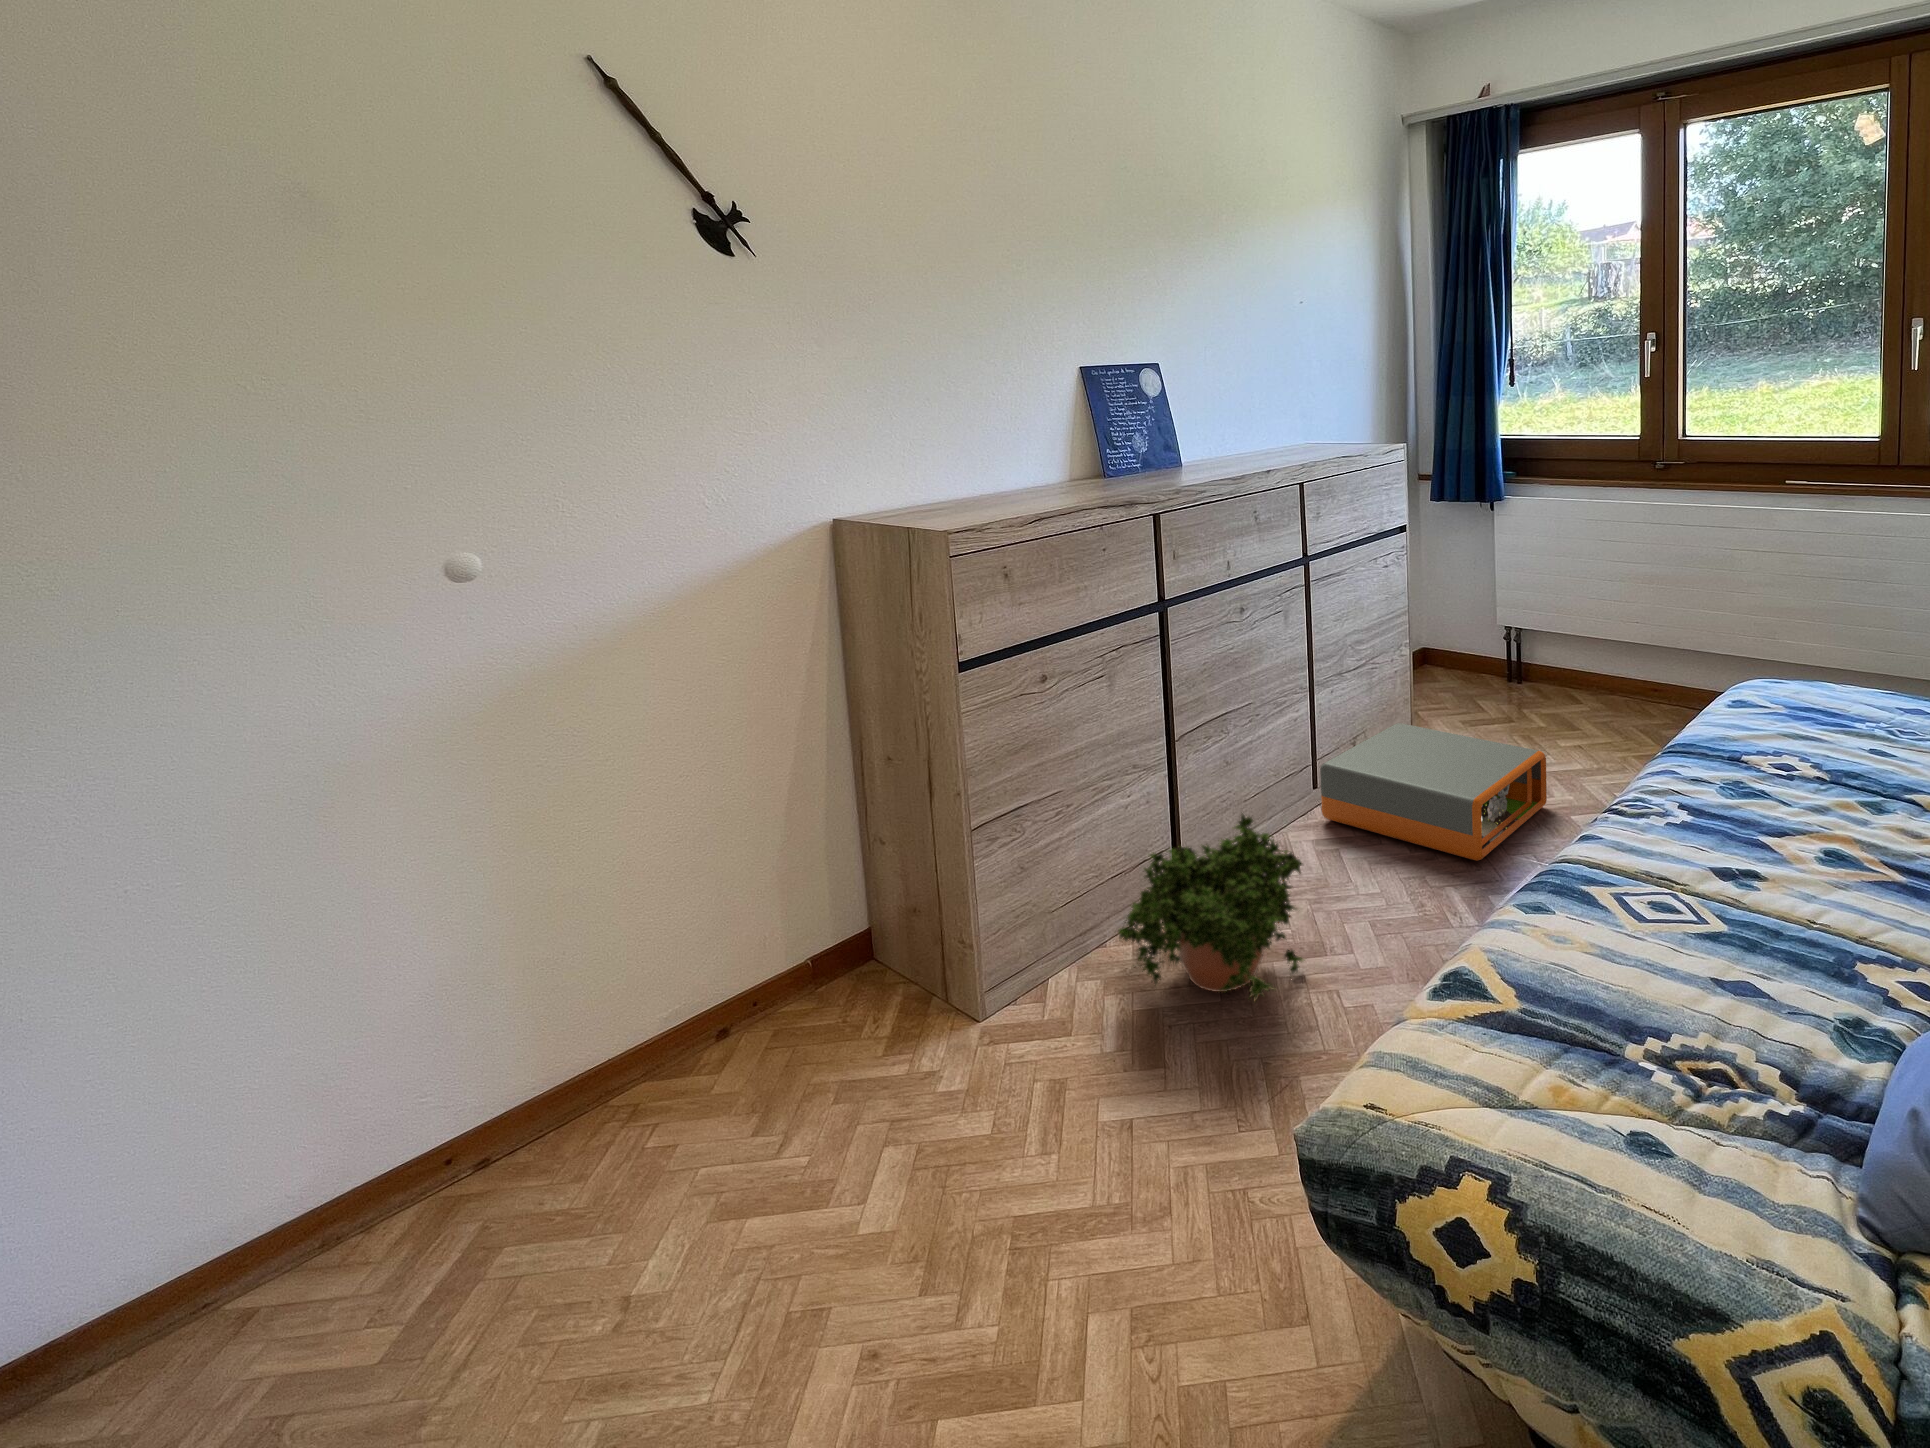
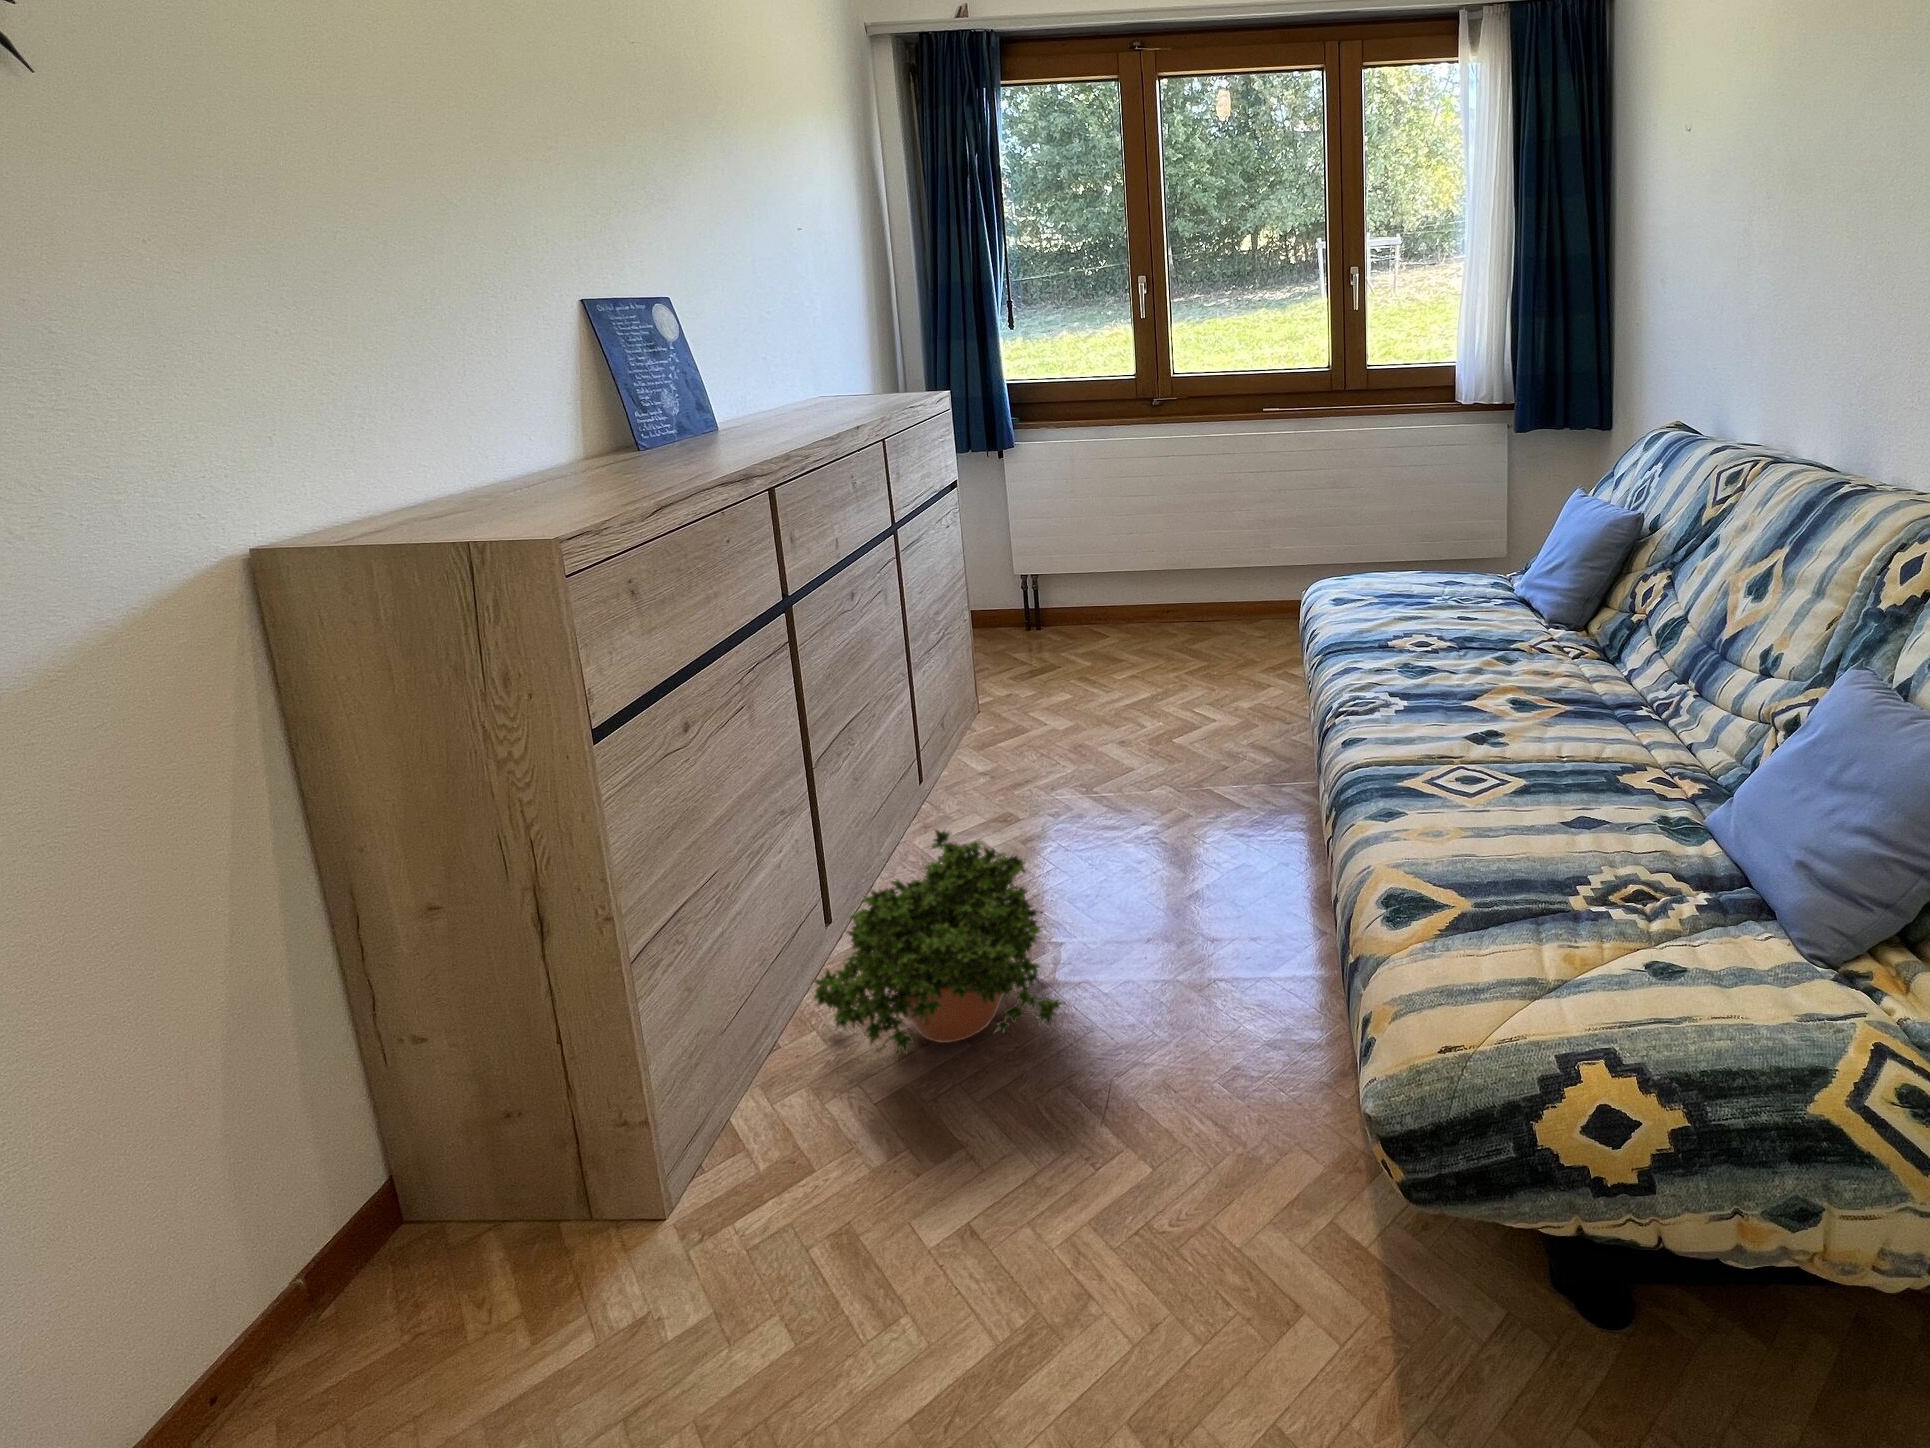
storage box: present [1320,723,1547,861] -> none [934,686,1148,813]

